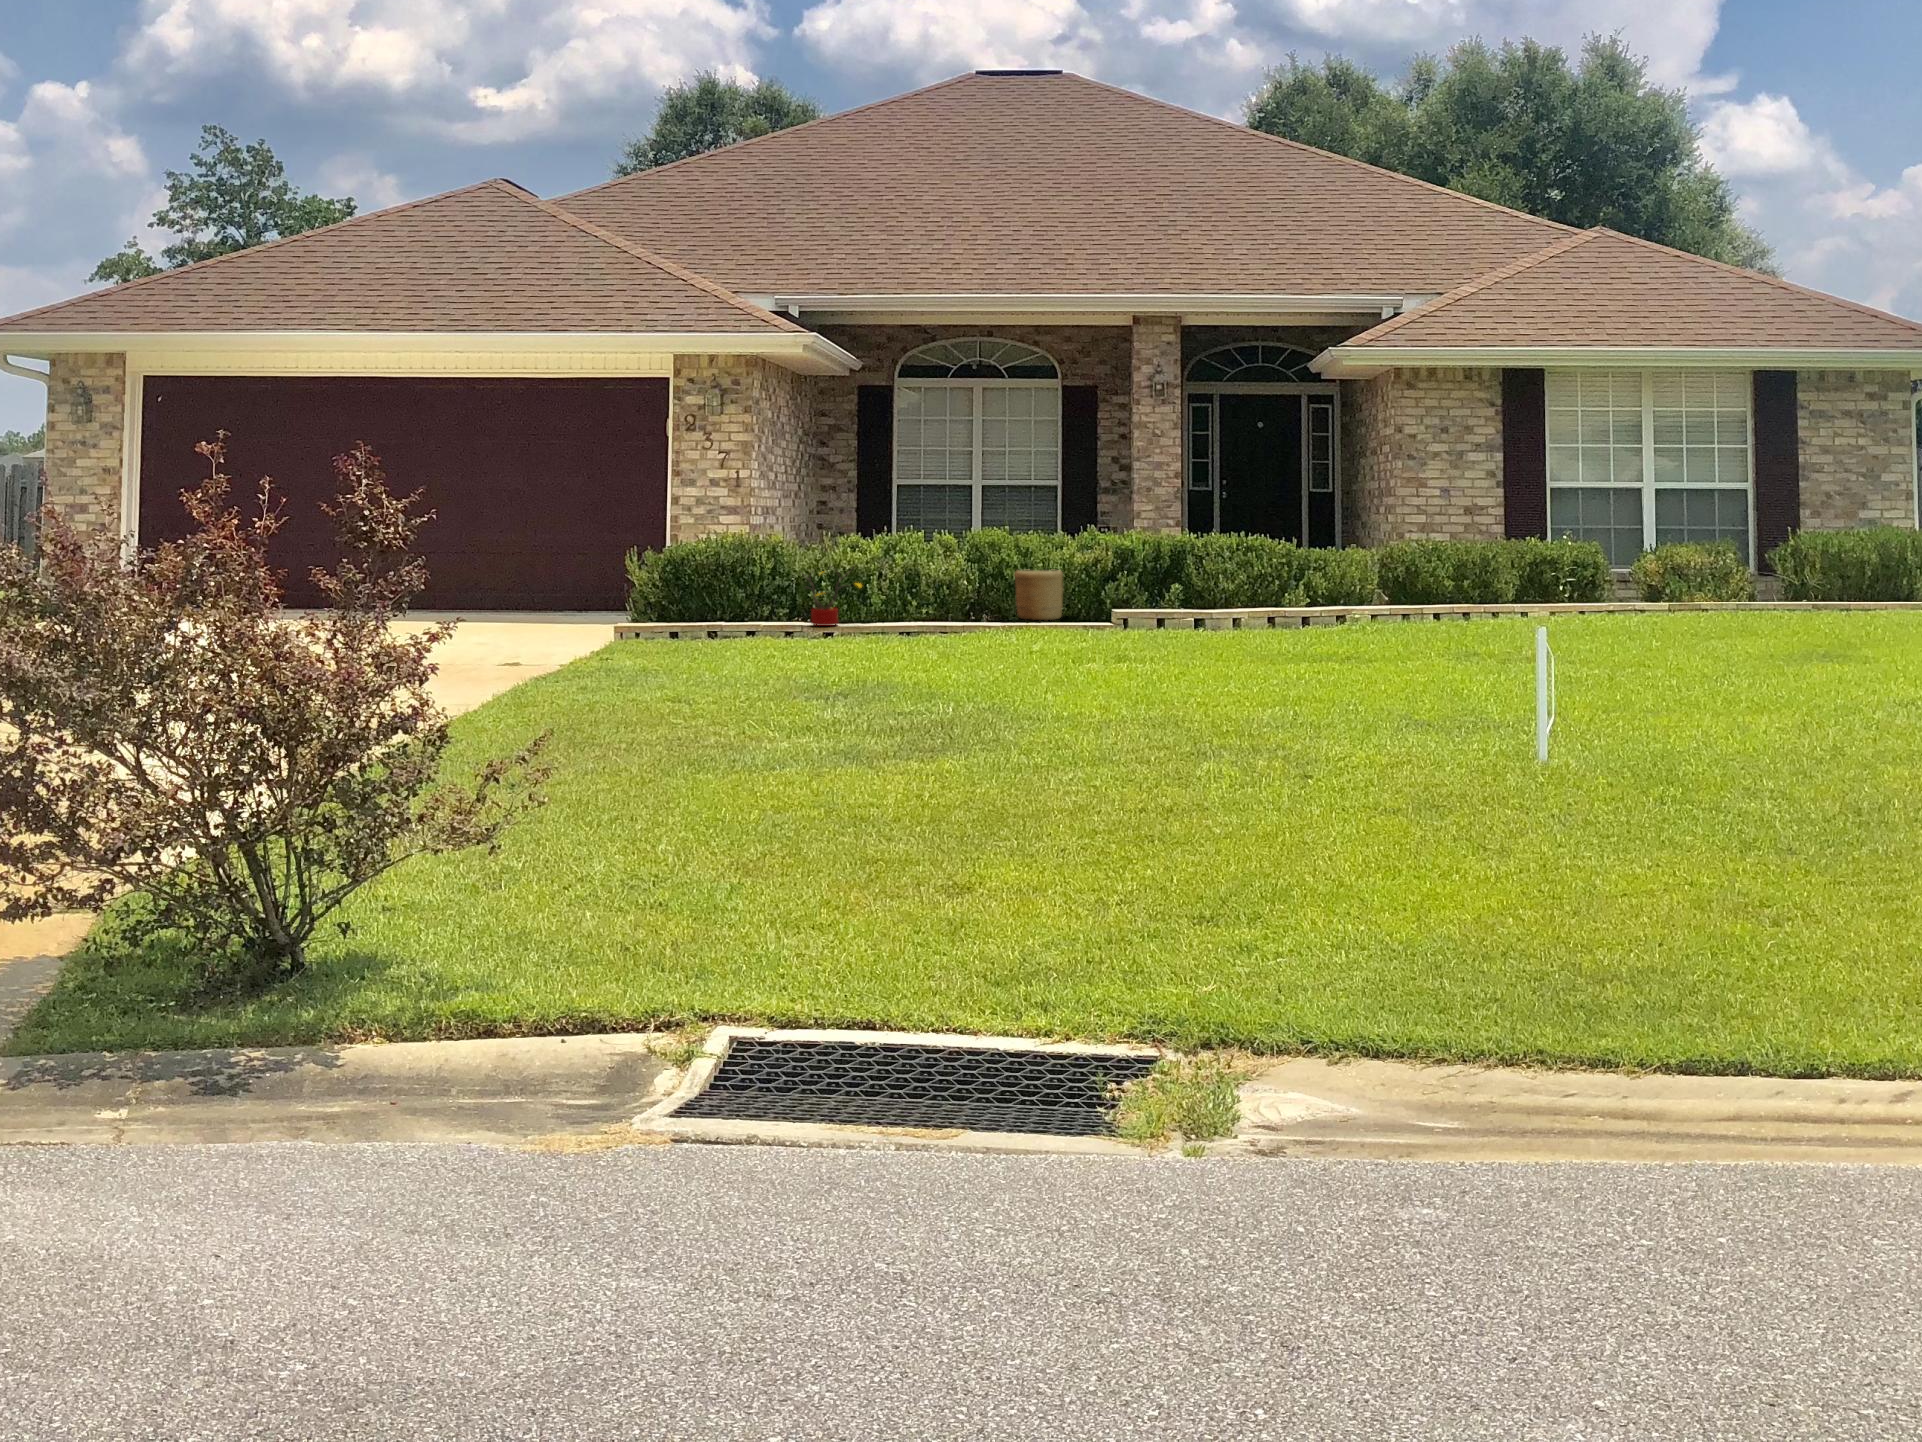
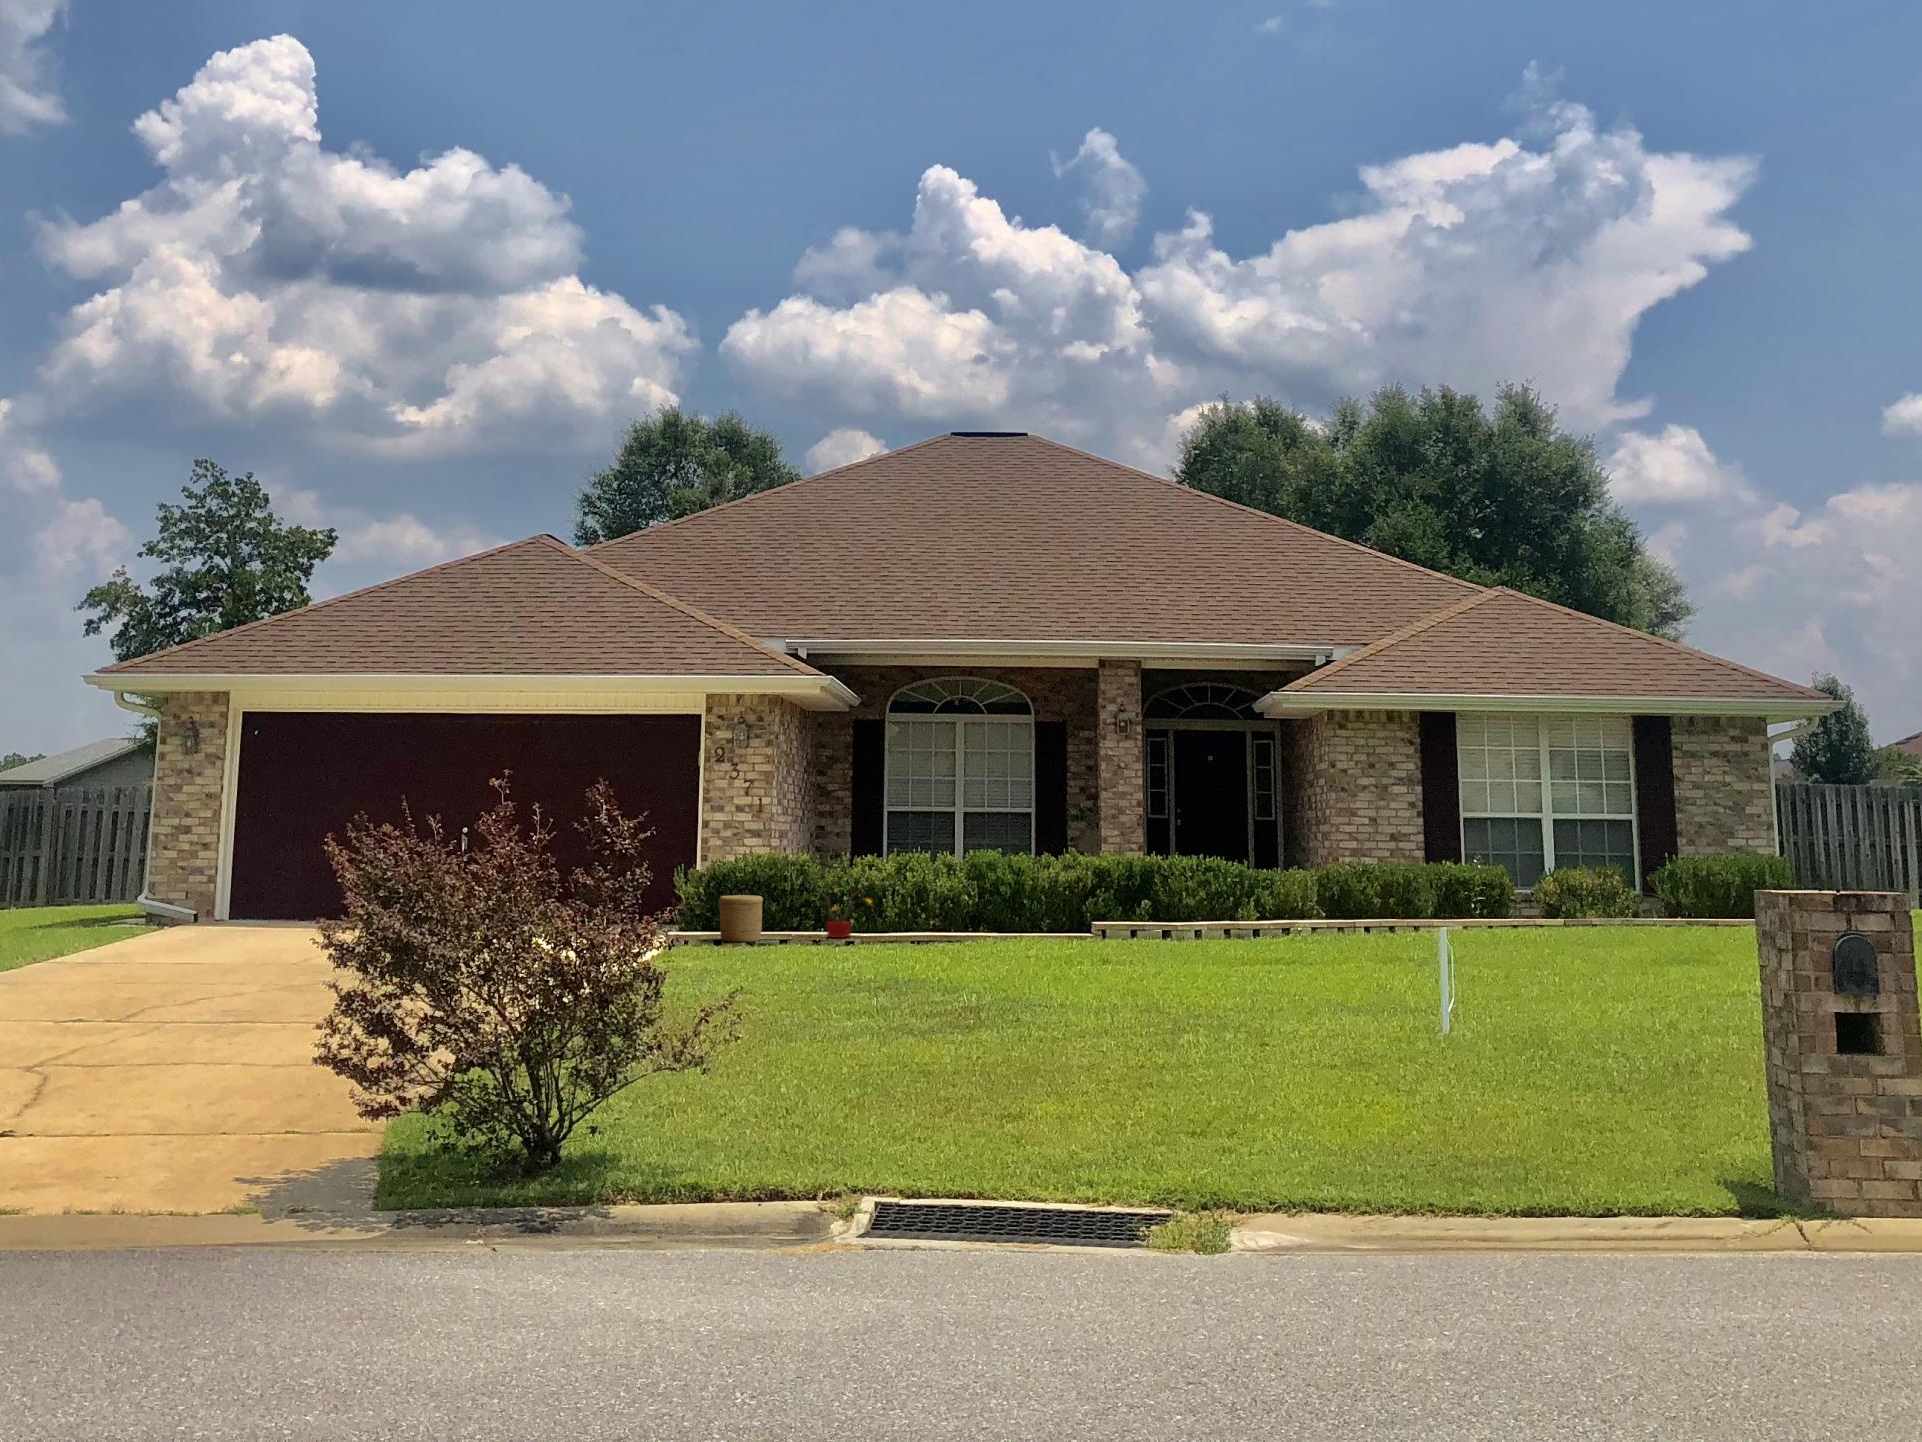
woven basket: present [1014,570,1063,620] -> present [719,895,763,942]

